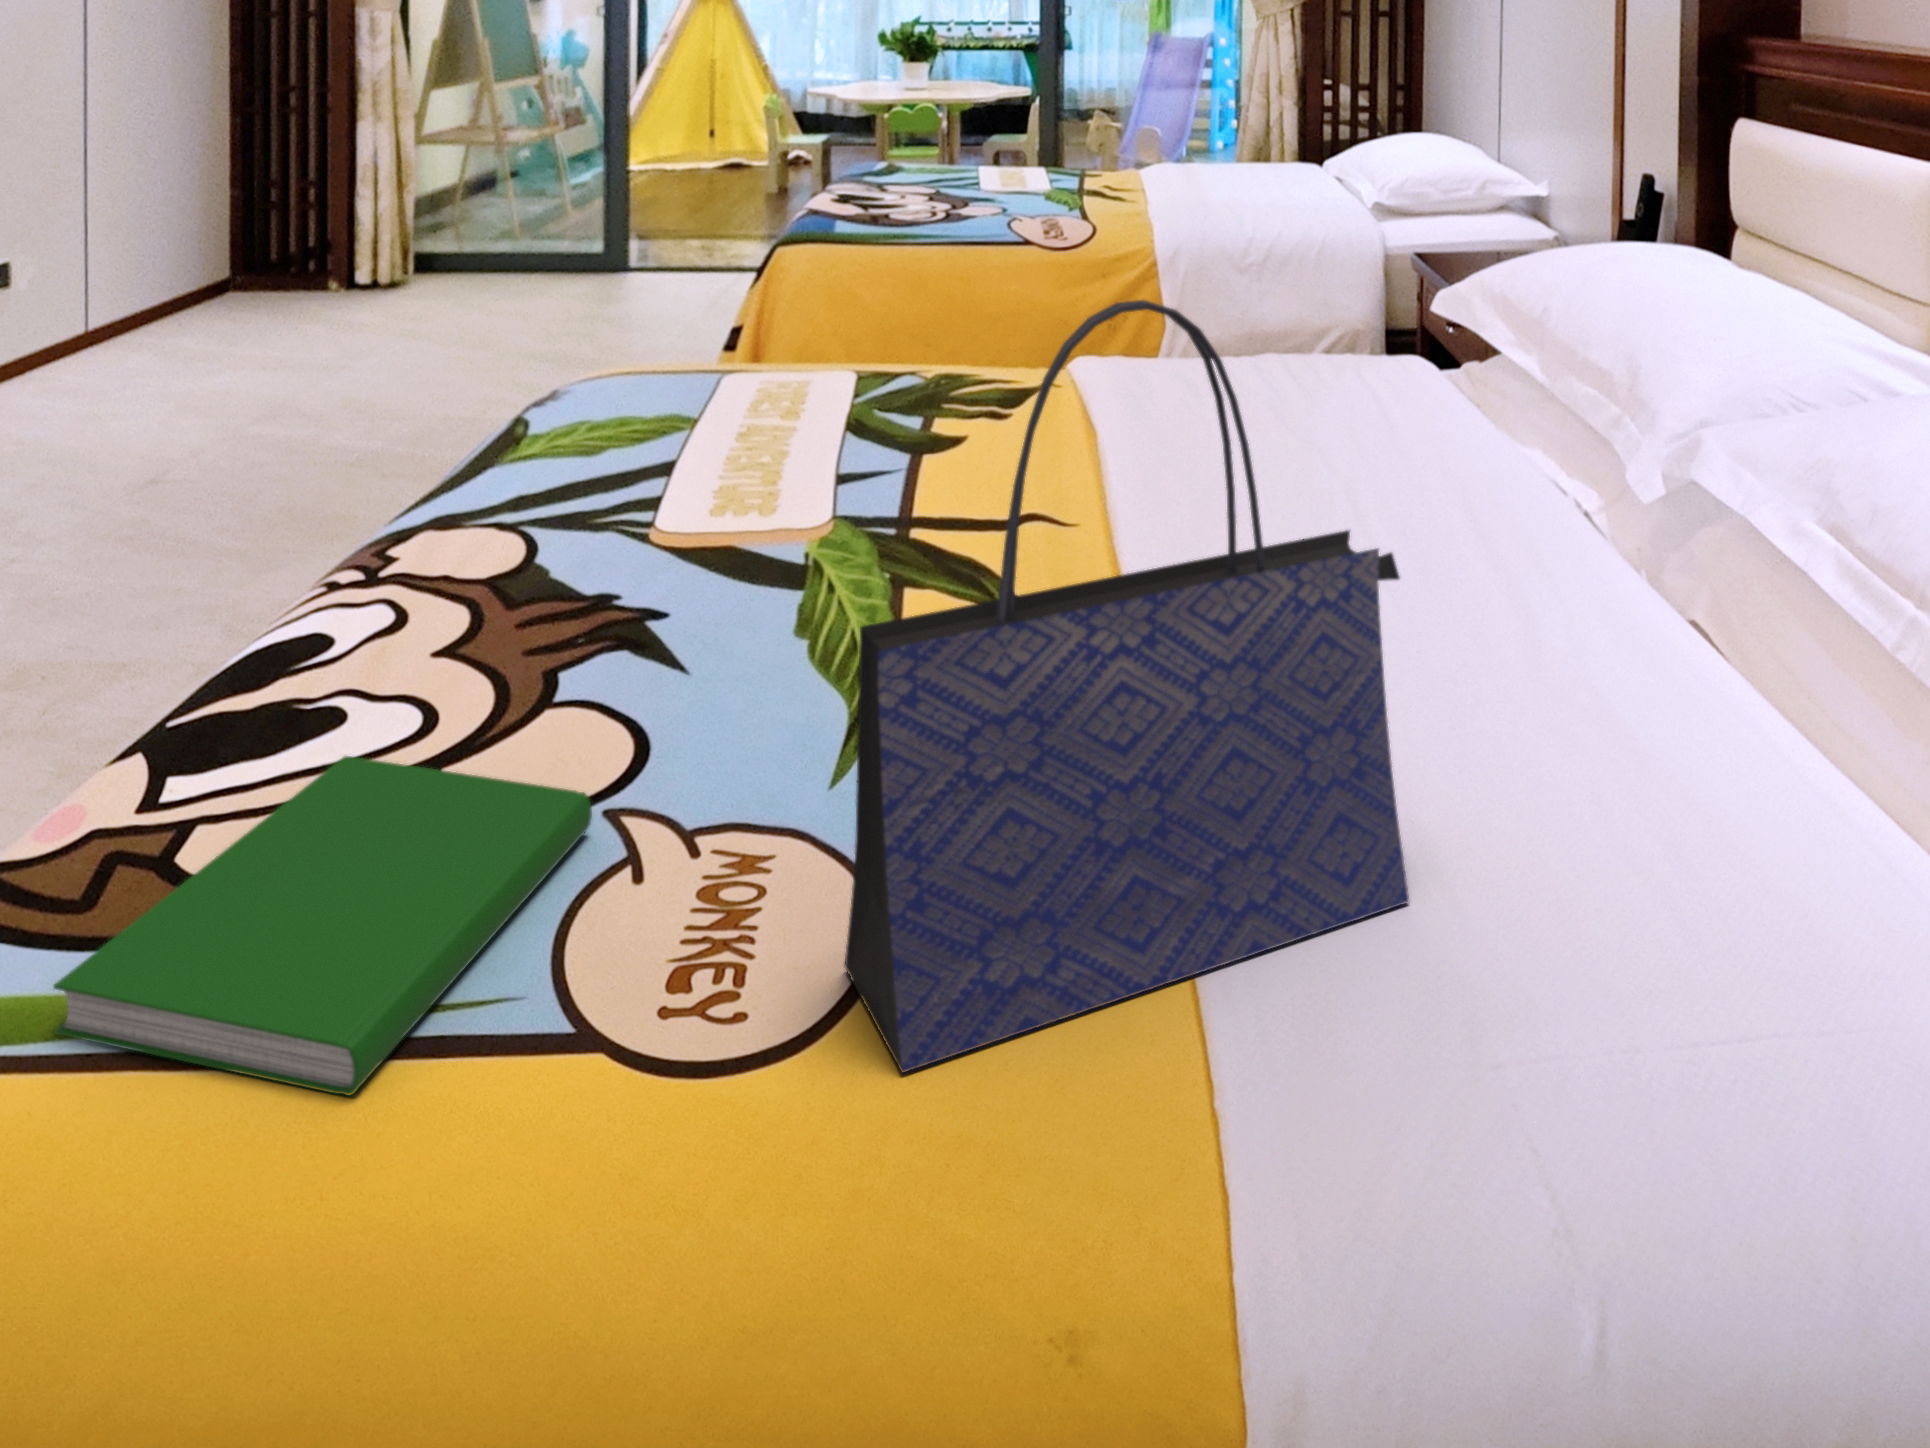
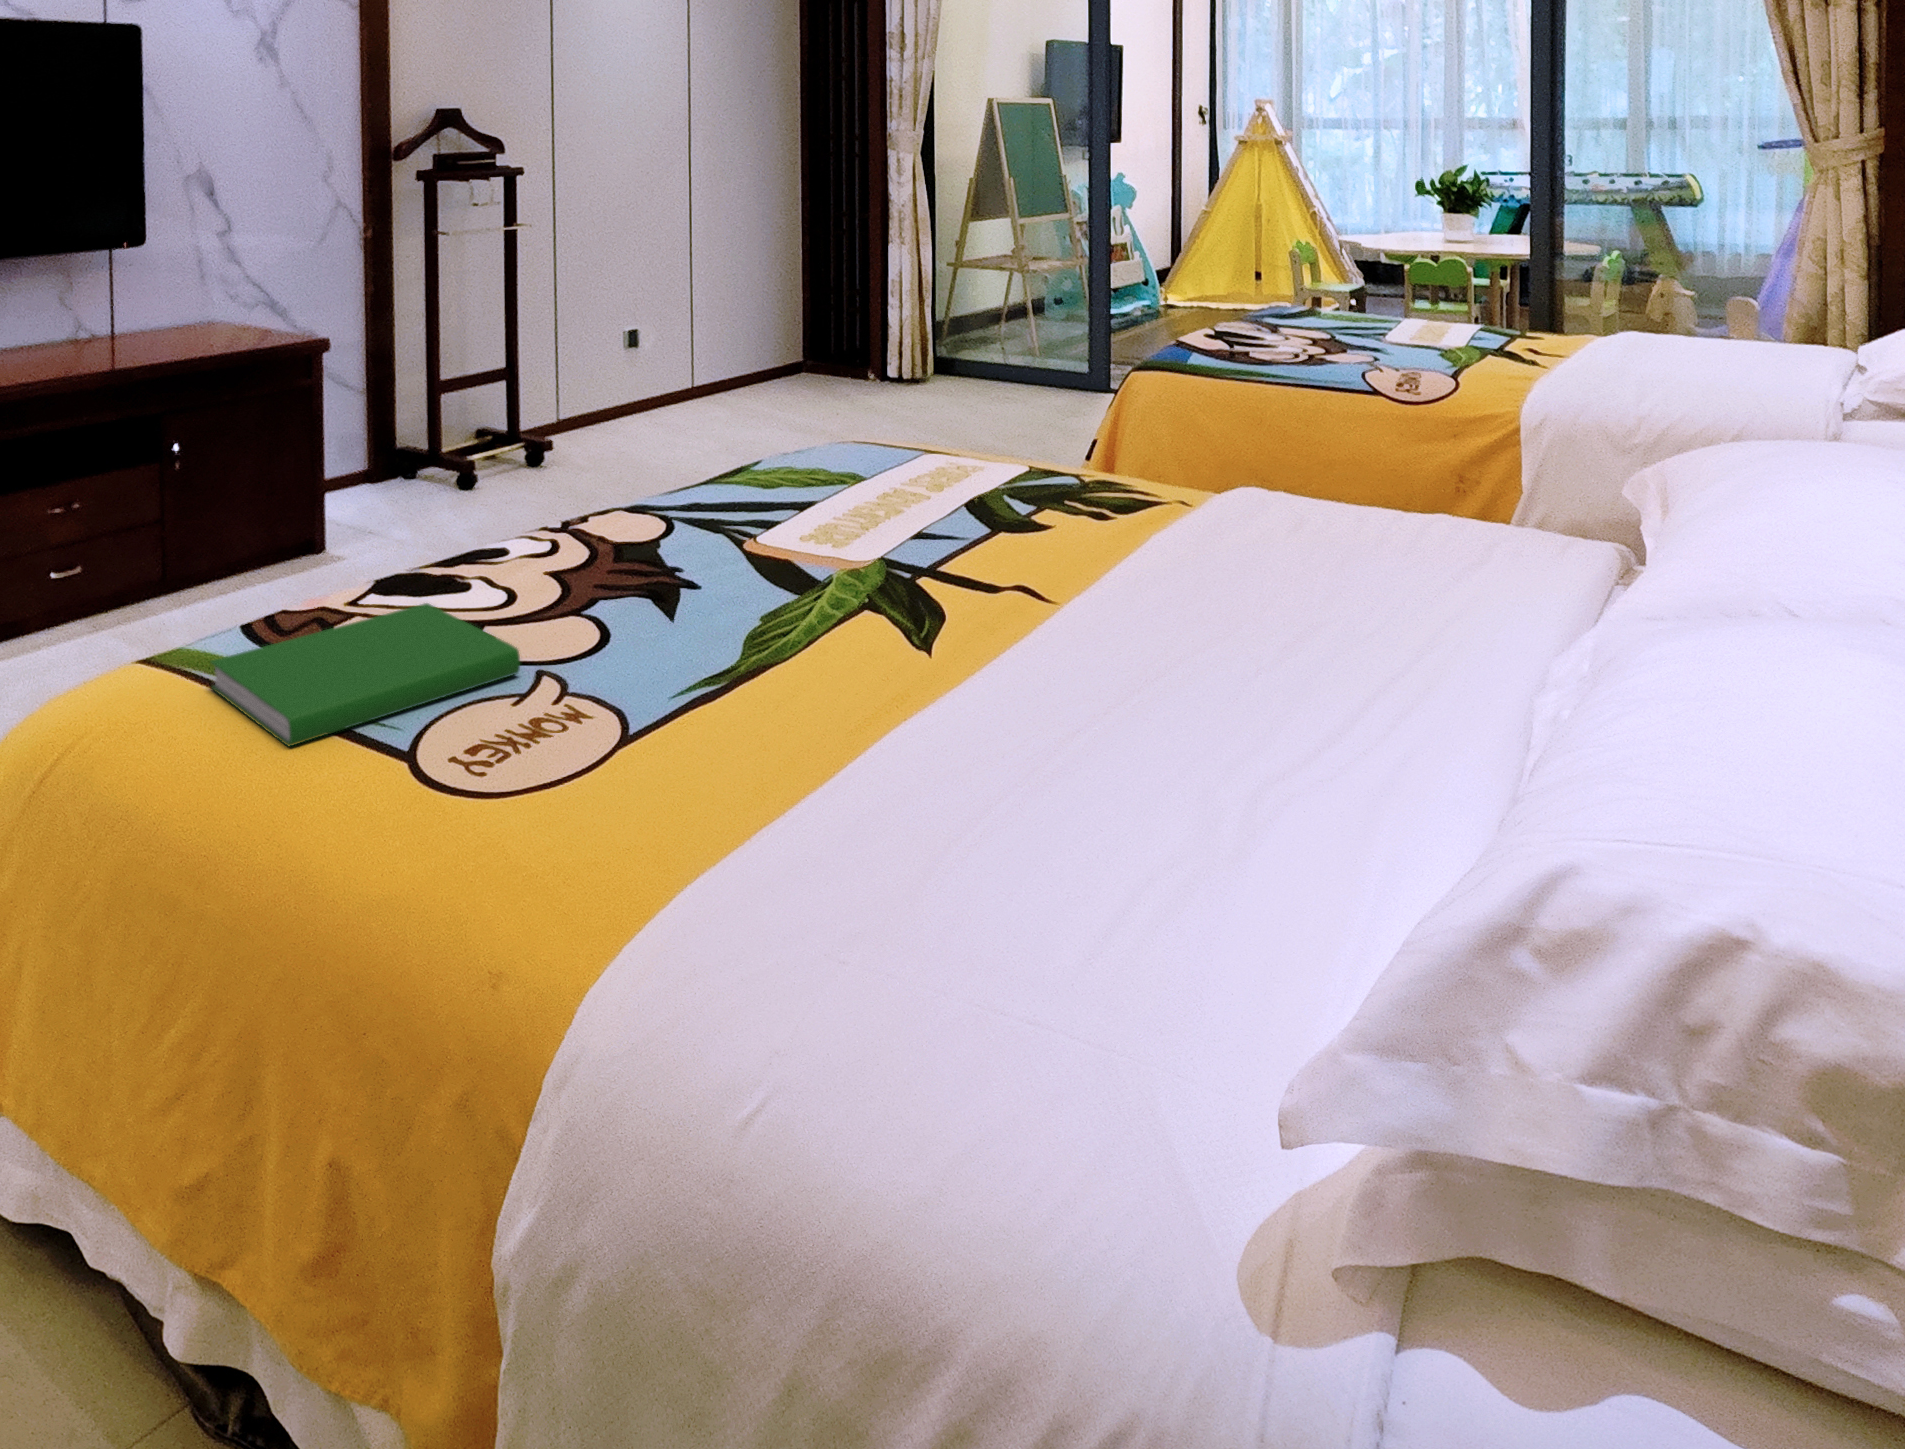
tote bag: present [845,300,1409,1072] -> none [530,334,993,850]

